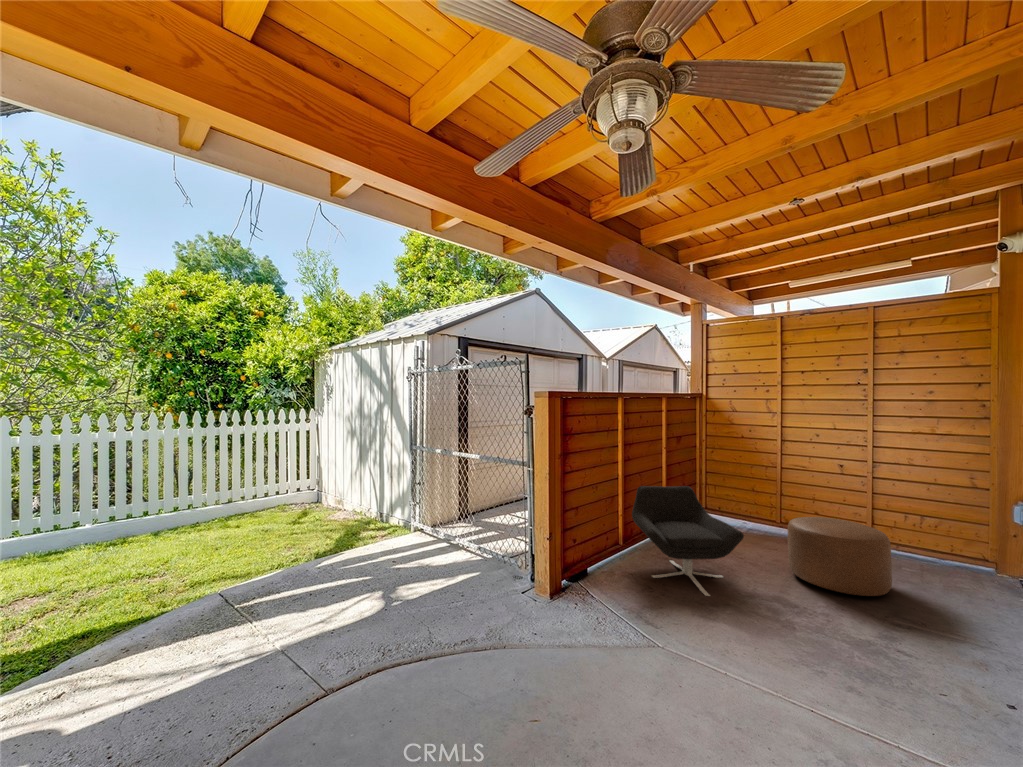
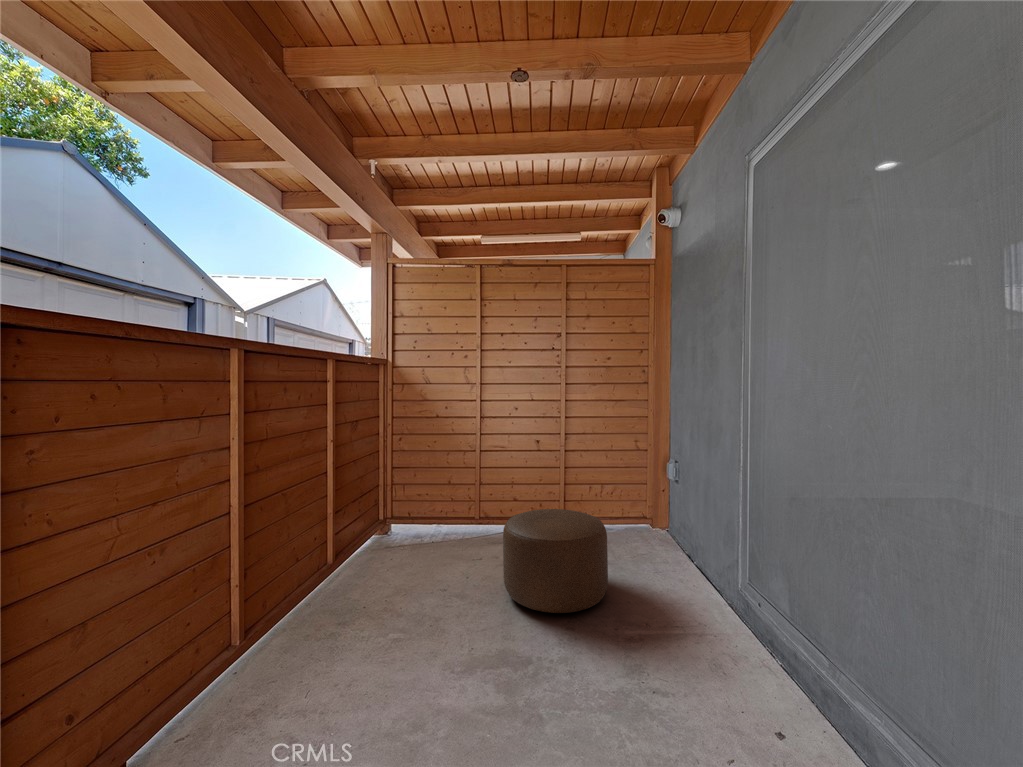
lounge chair: present [632,486,744,596] -> none [261,503,459,717]

